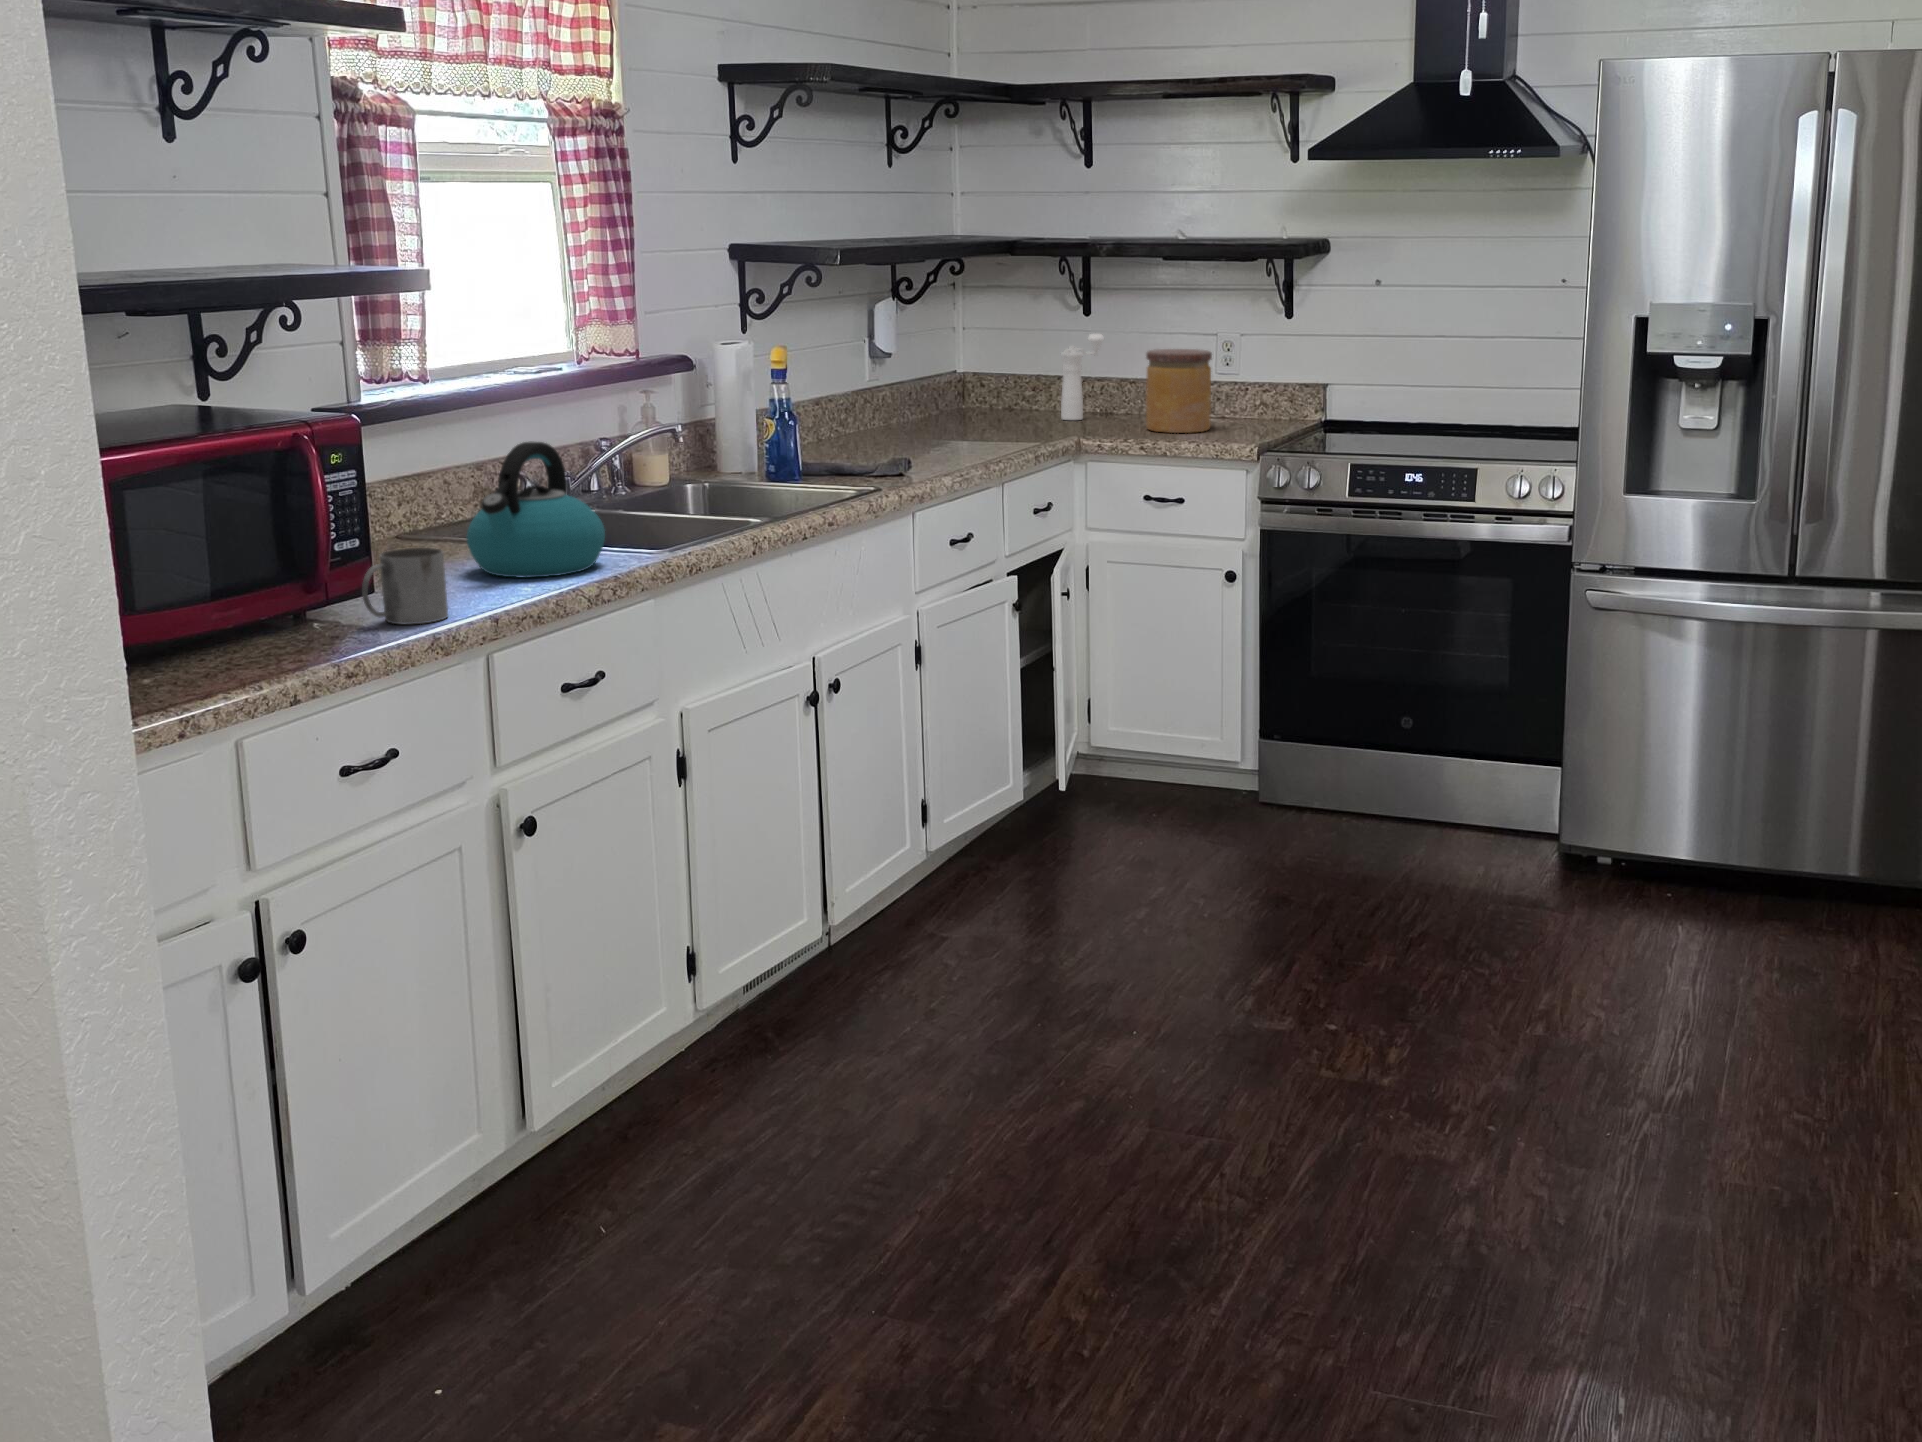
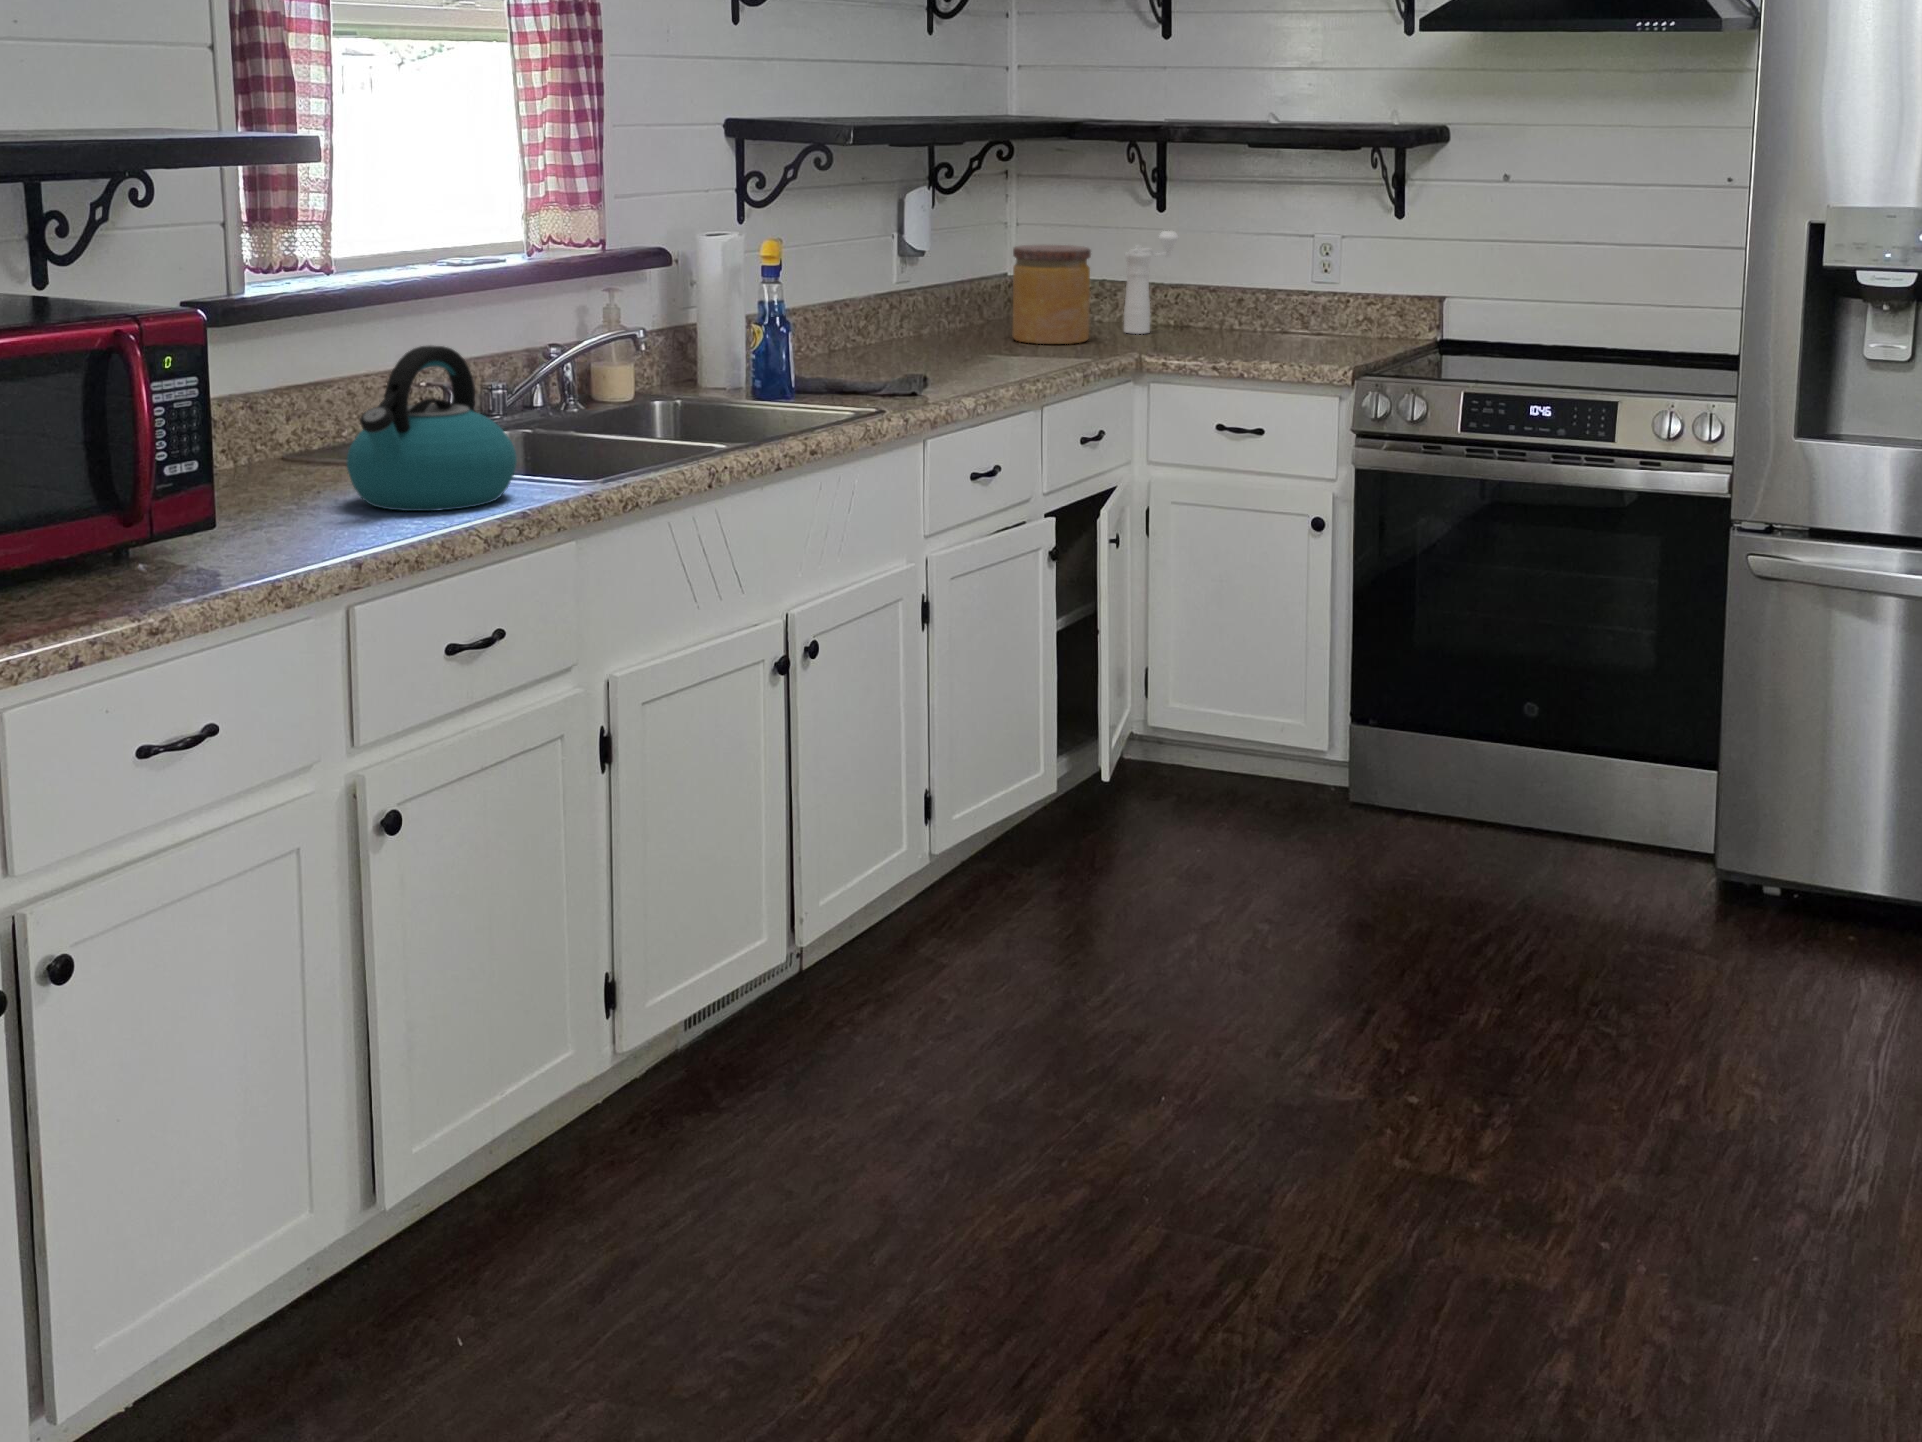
jar: present [1146,349,1212,433] -> present [1013,245,1091,344]
mug: present [362,548,448,624] -> none [190,472,300,567]

